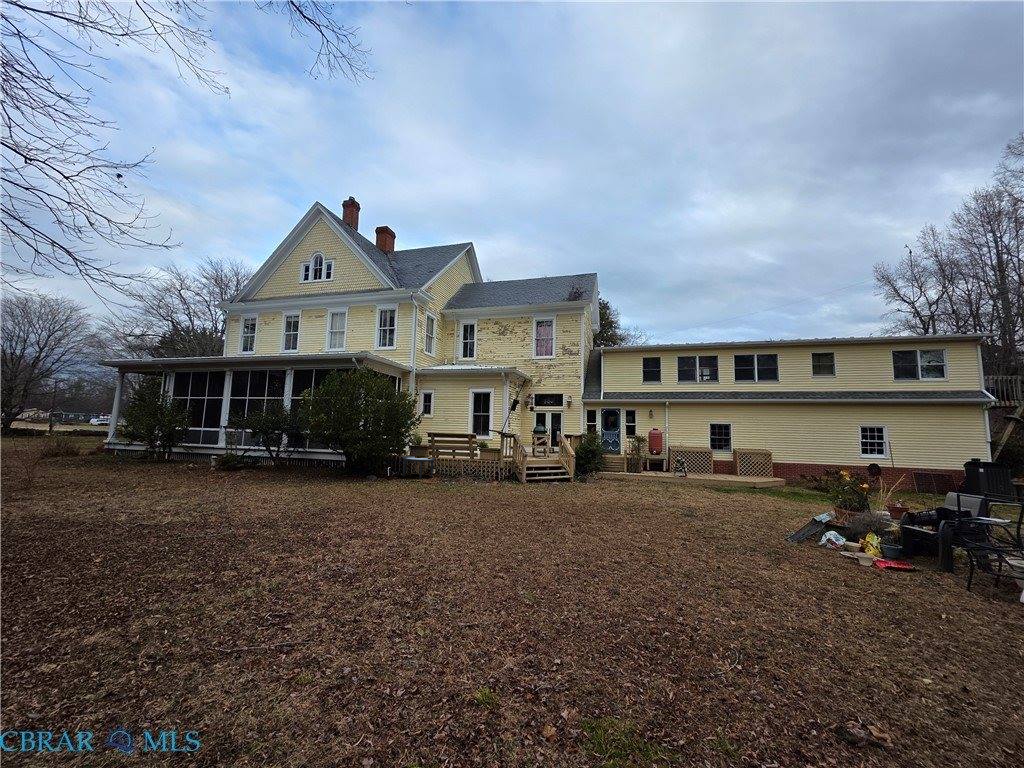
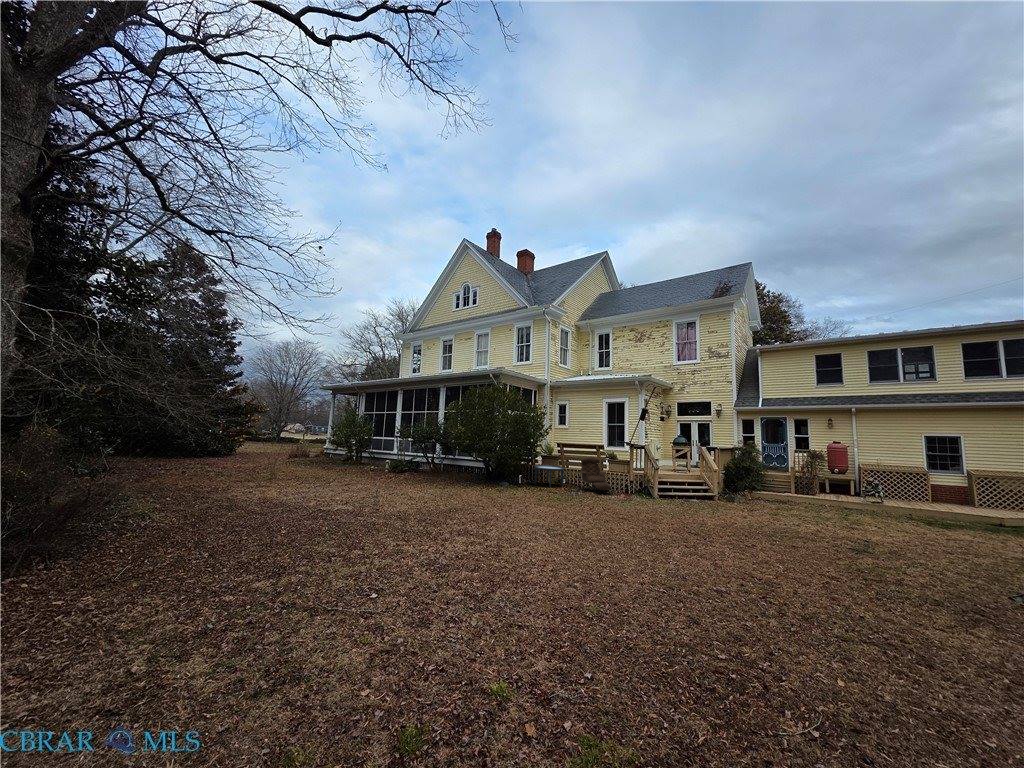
lounge chair: none [452,447,483,483] -> present [580,457,611,494]

